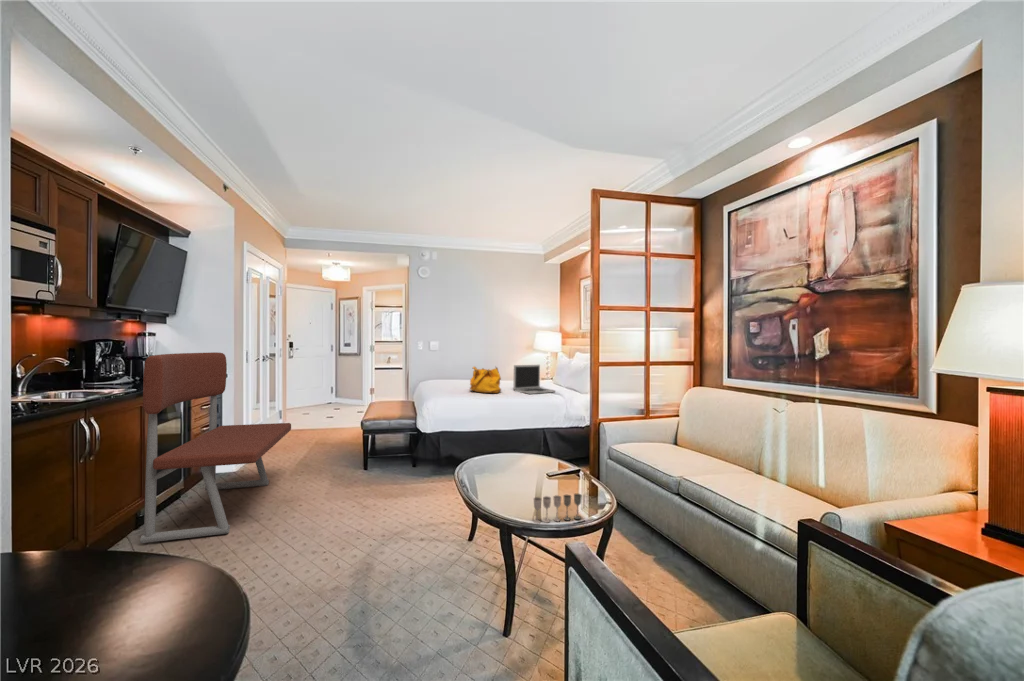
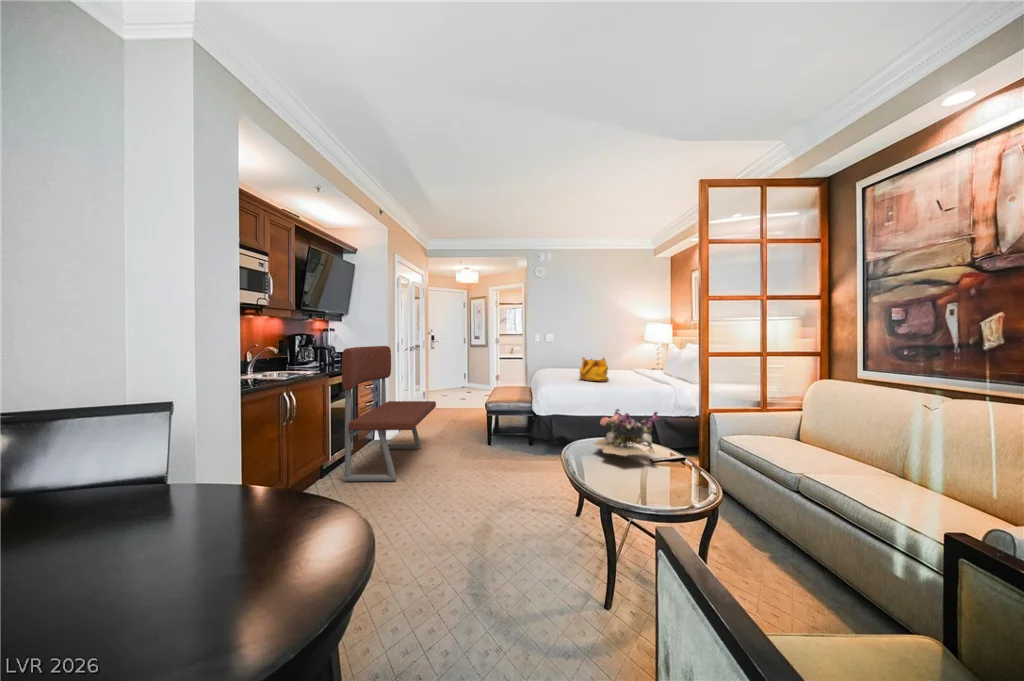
laptop: present [514,365,555,394] -> none [621,356,663,383]
flower arrangement: none [489,424,559,477] -> present [595,409,659,456]
wine glass: present [534,494,582,524] -> none [631,474,679,498]

